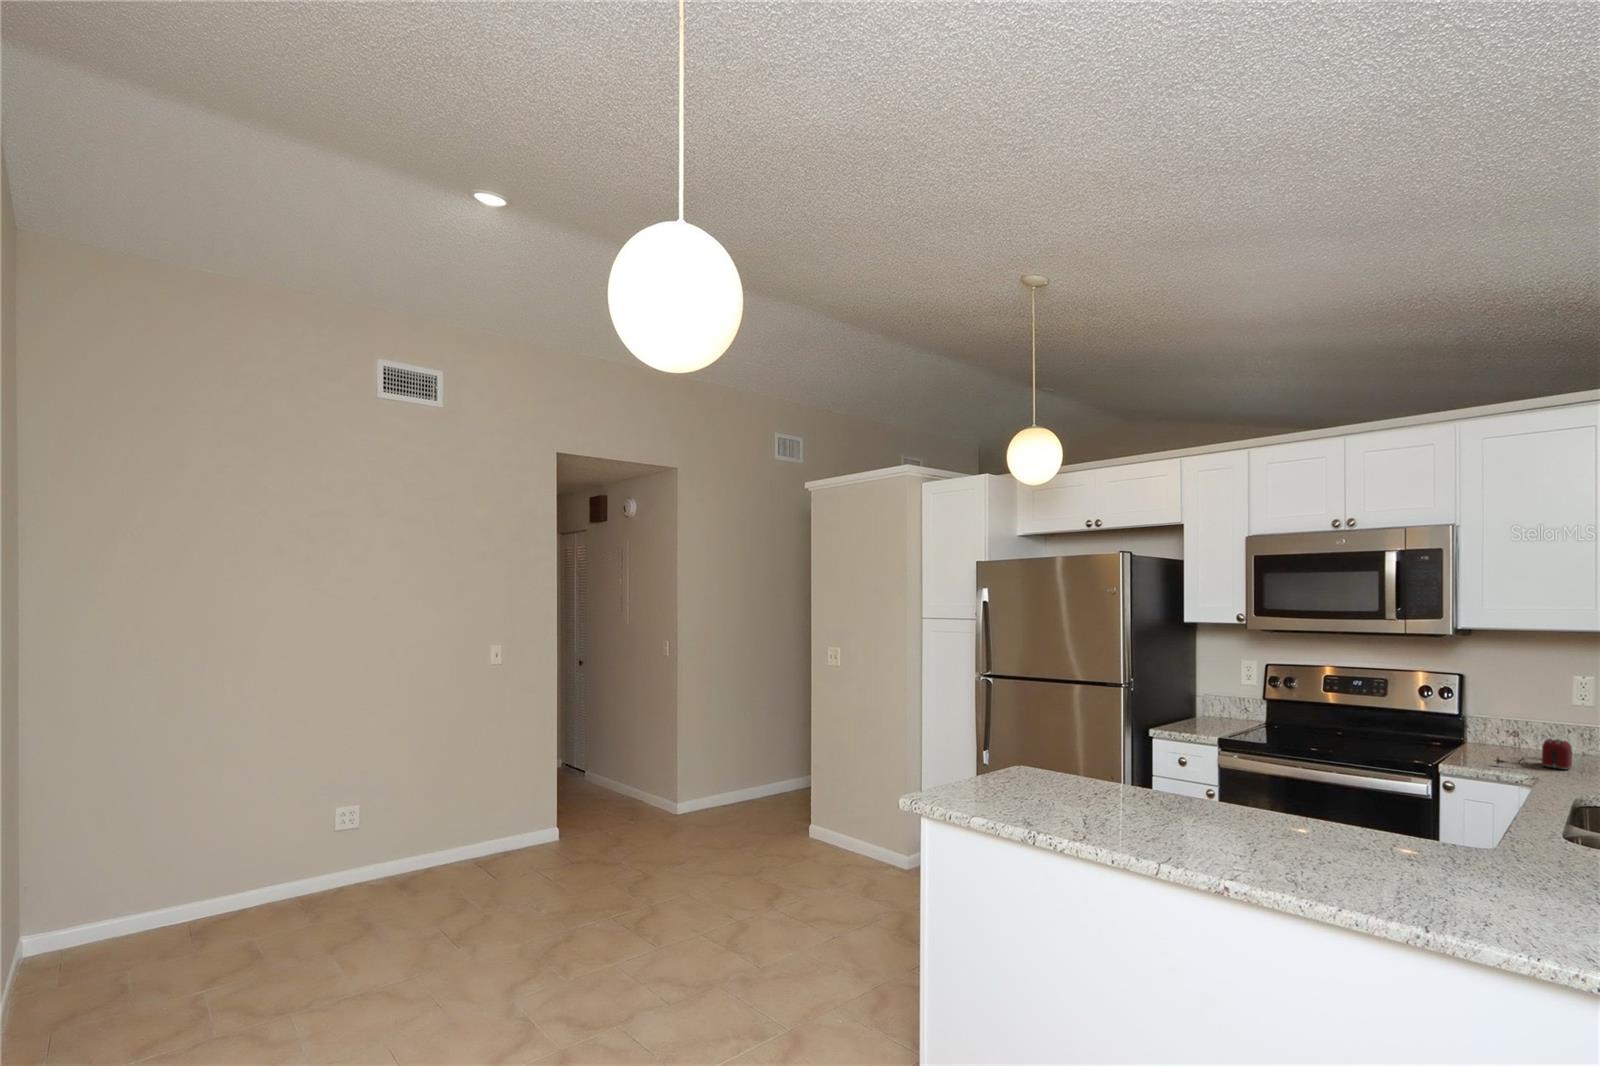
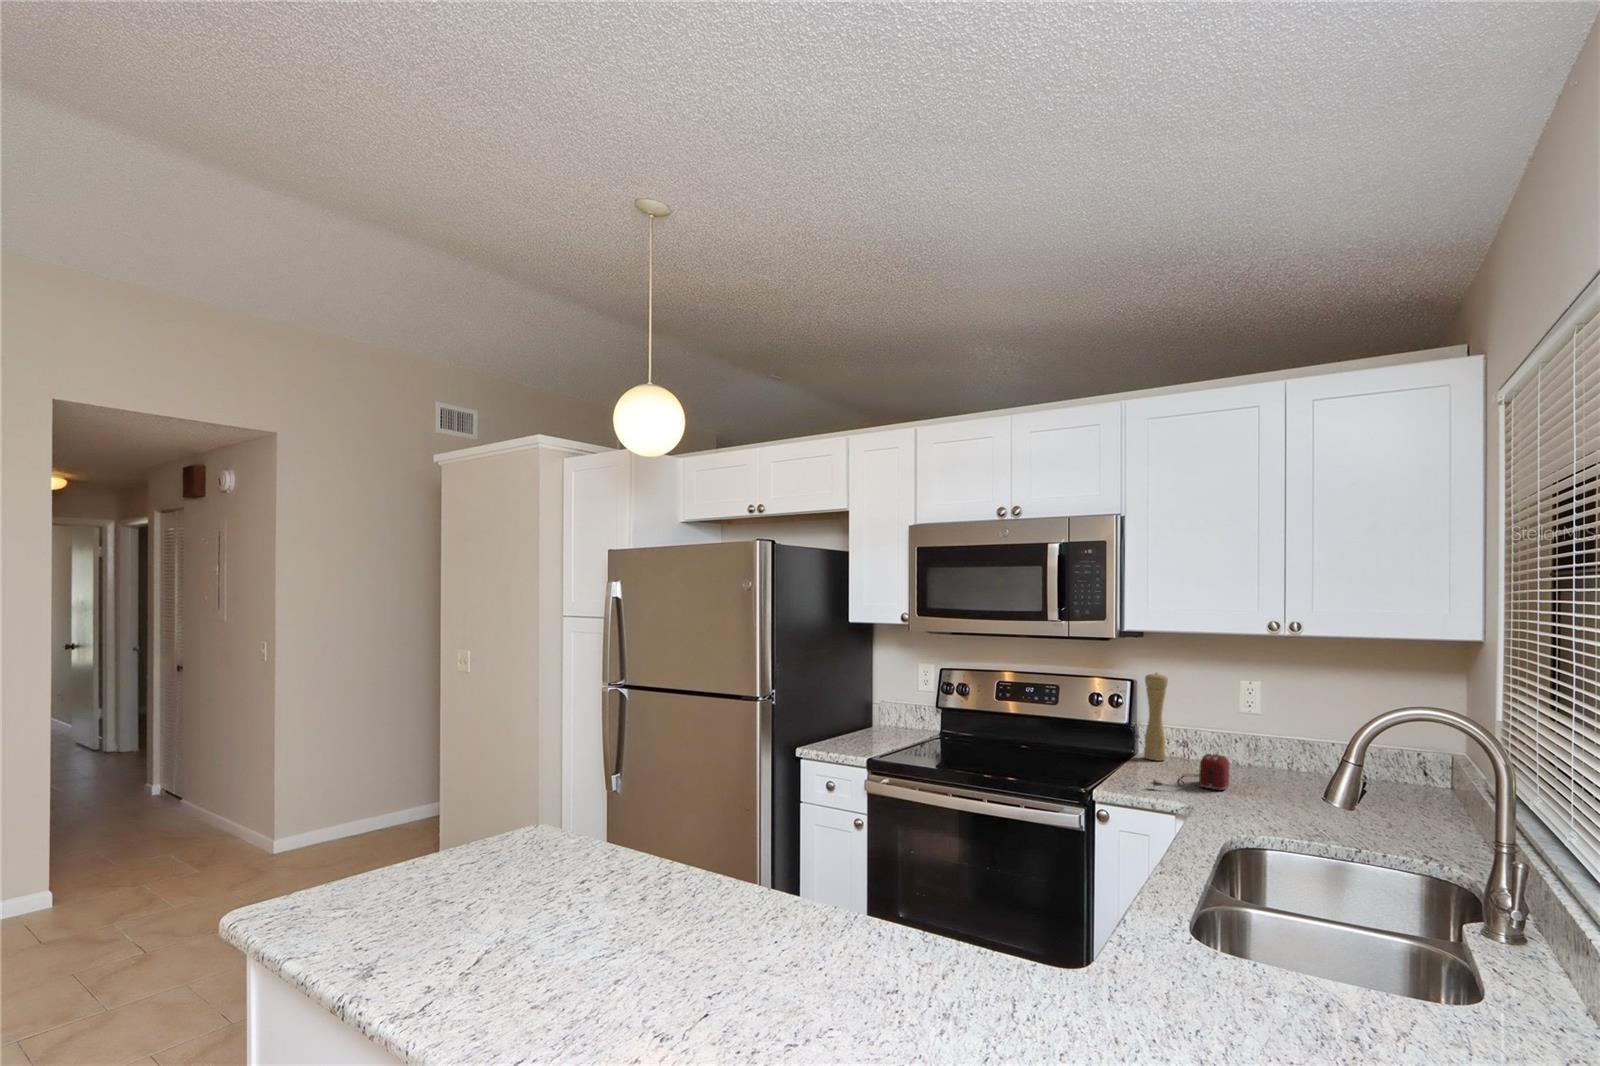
pepper mill: none [1477,669,1501,747] -> present [1144,673,1168,761]

